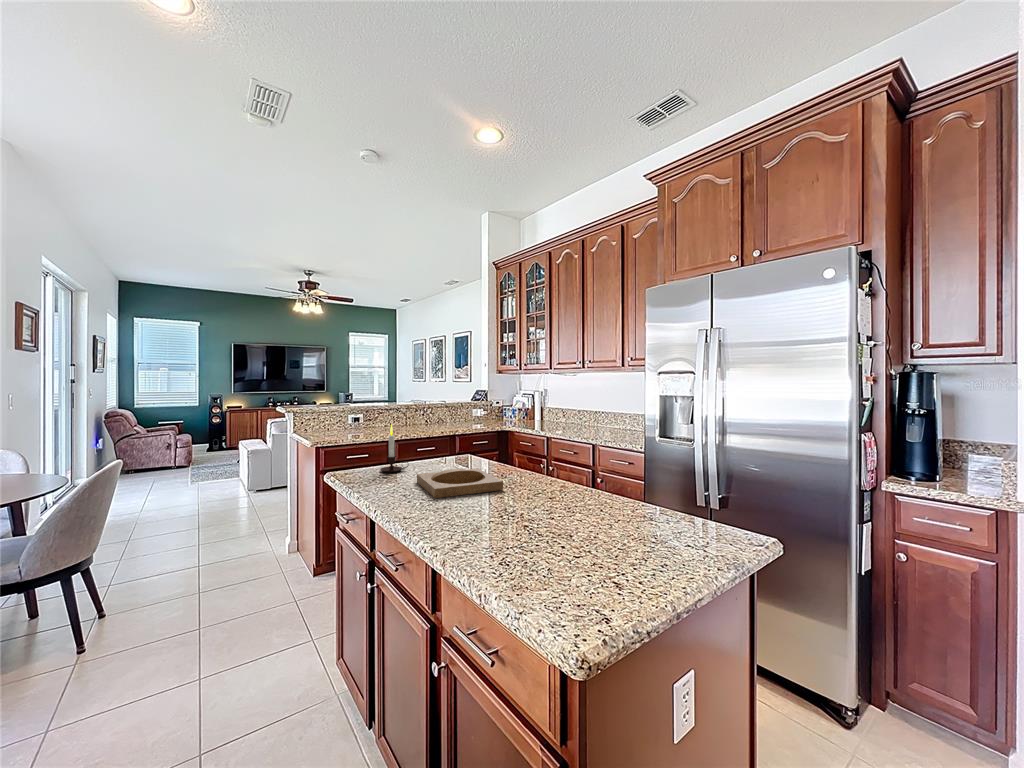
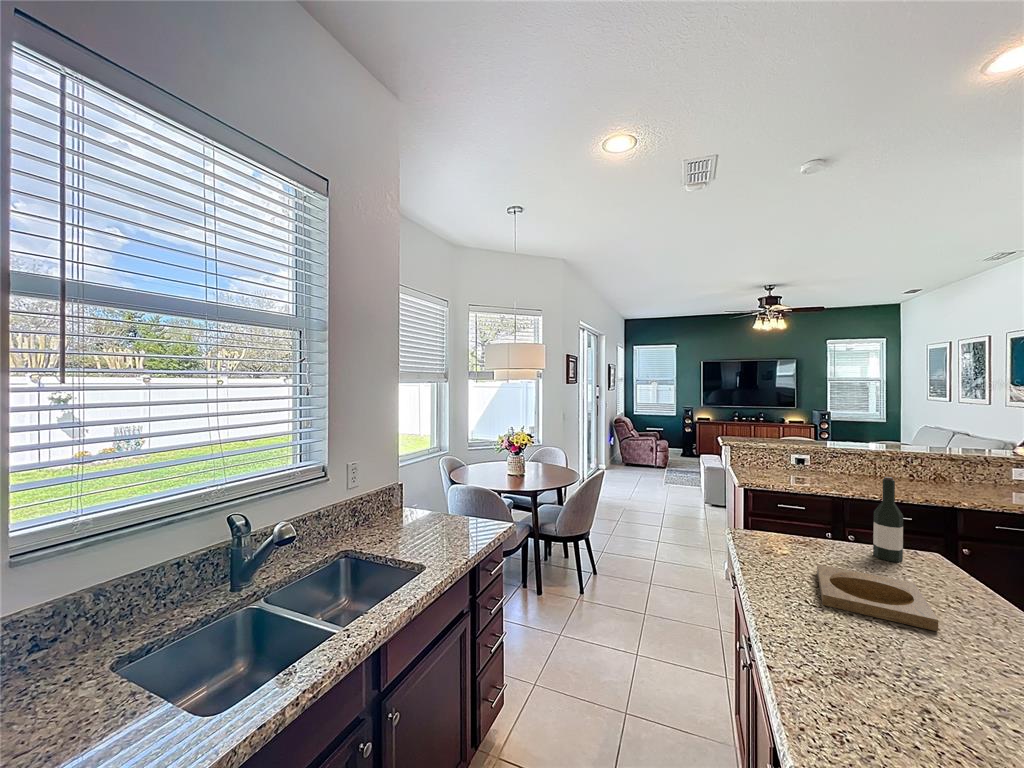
wine bottle: none [442,399,459,465] -> present [873,477,903,562]
candle: present [380,424,409,472] -> none [784,496,820,550]

